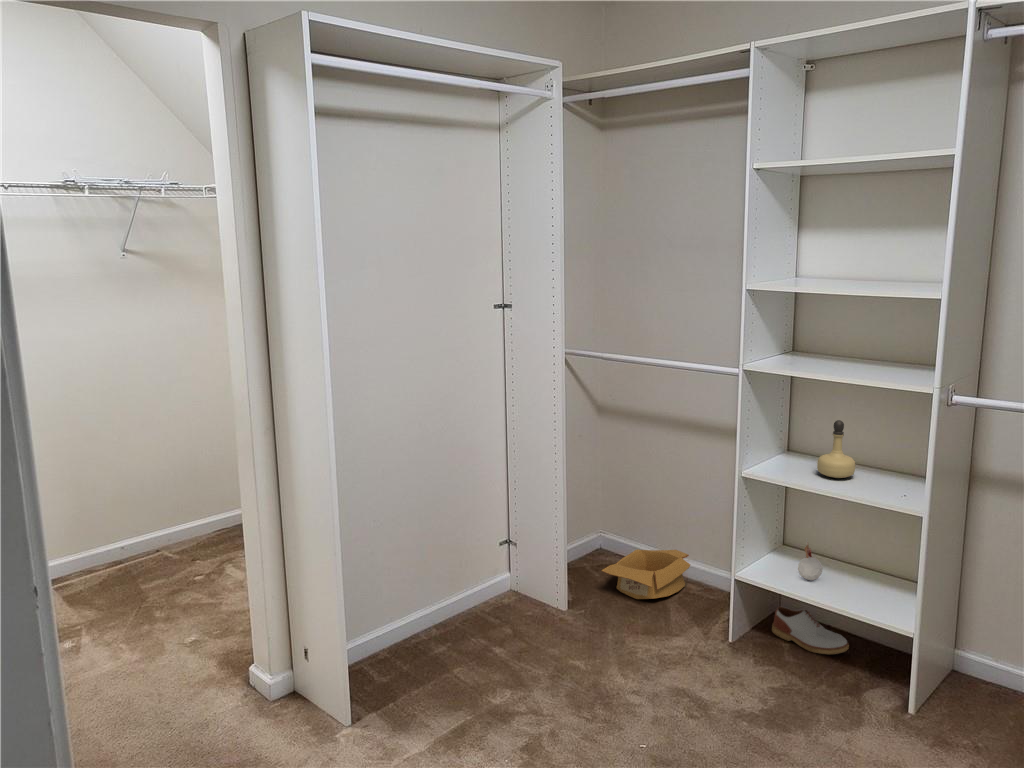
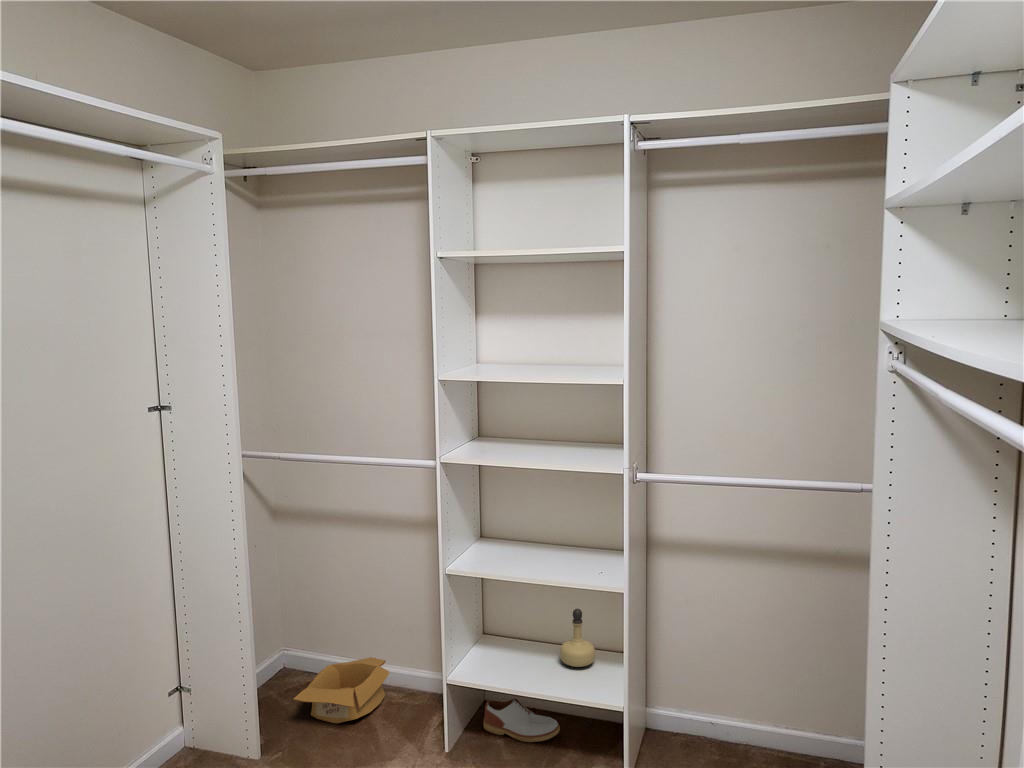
perfume bottle: present [817,420,855,478] -> present [560,609,595,667]
candle: present [798,540,823,581] -> none [507,625,531,669]

